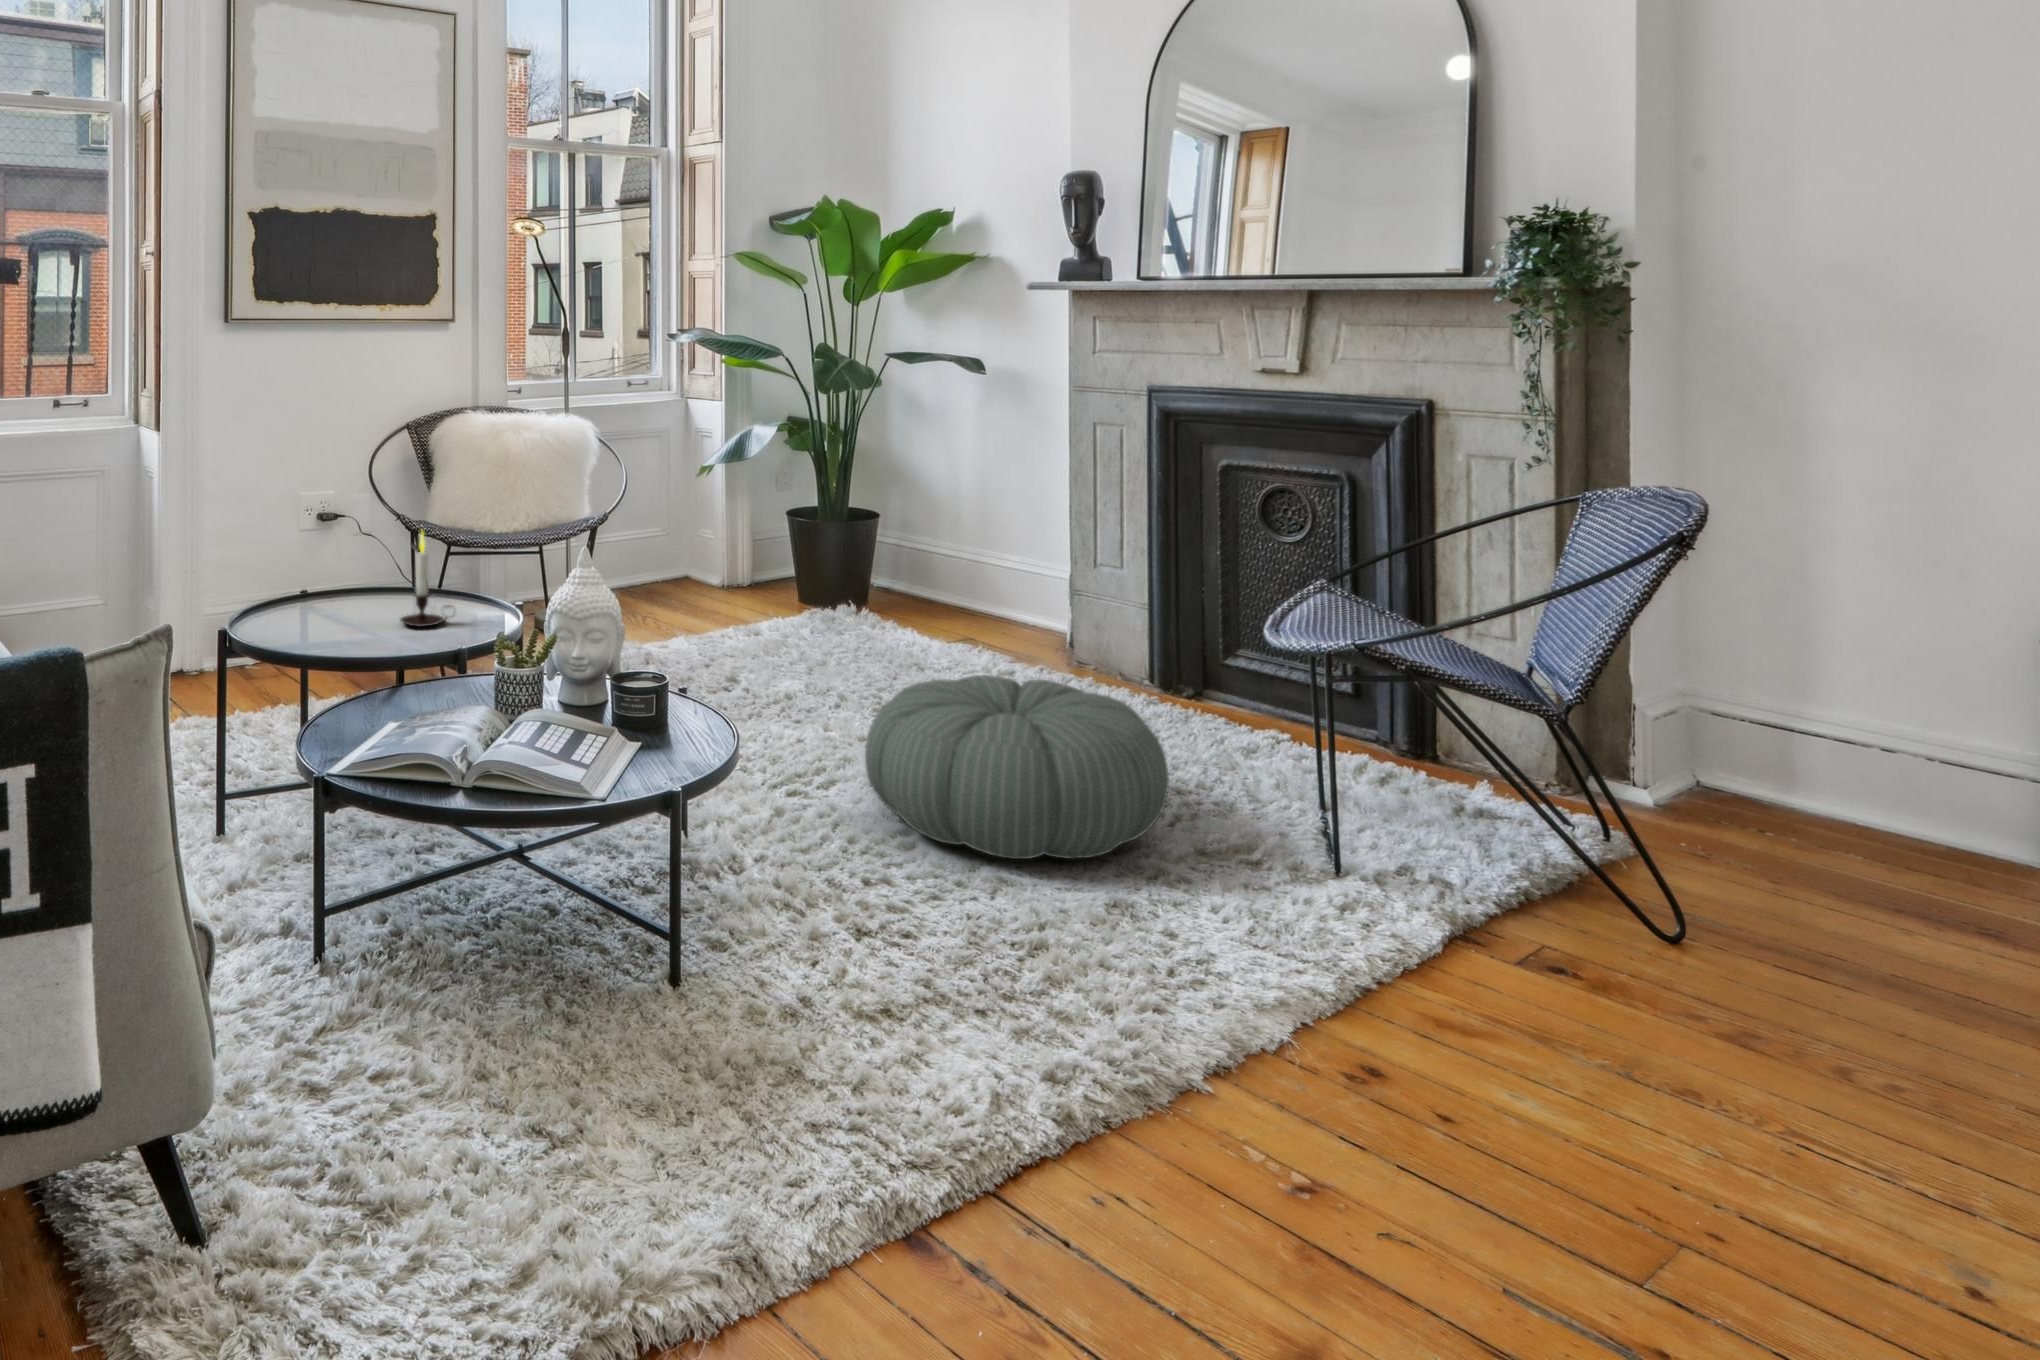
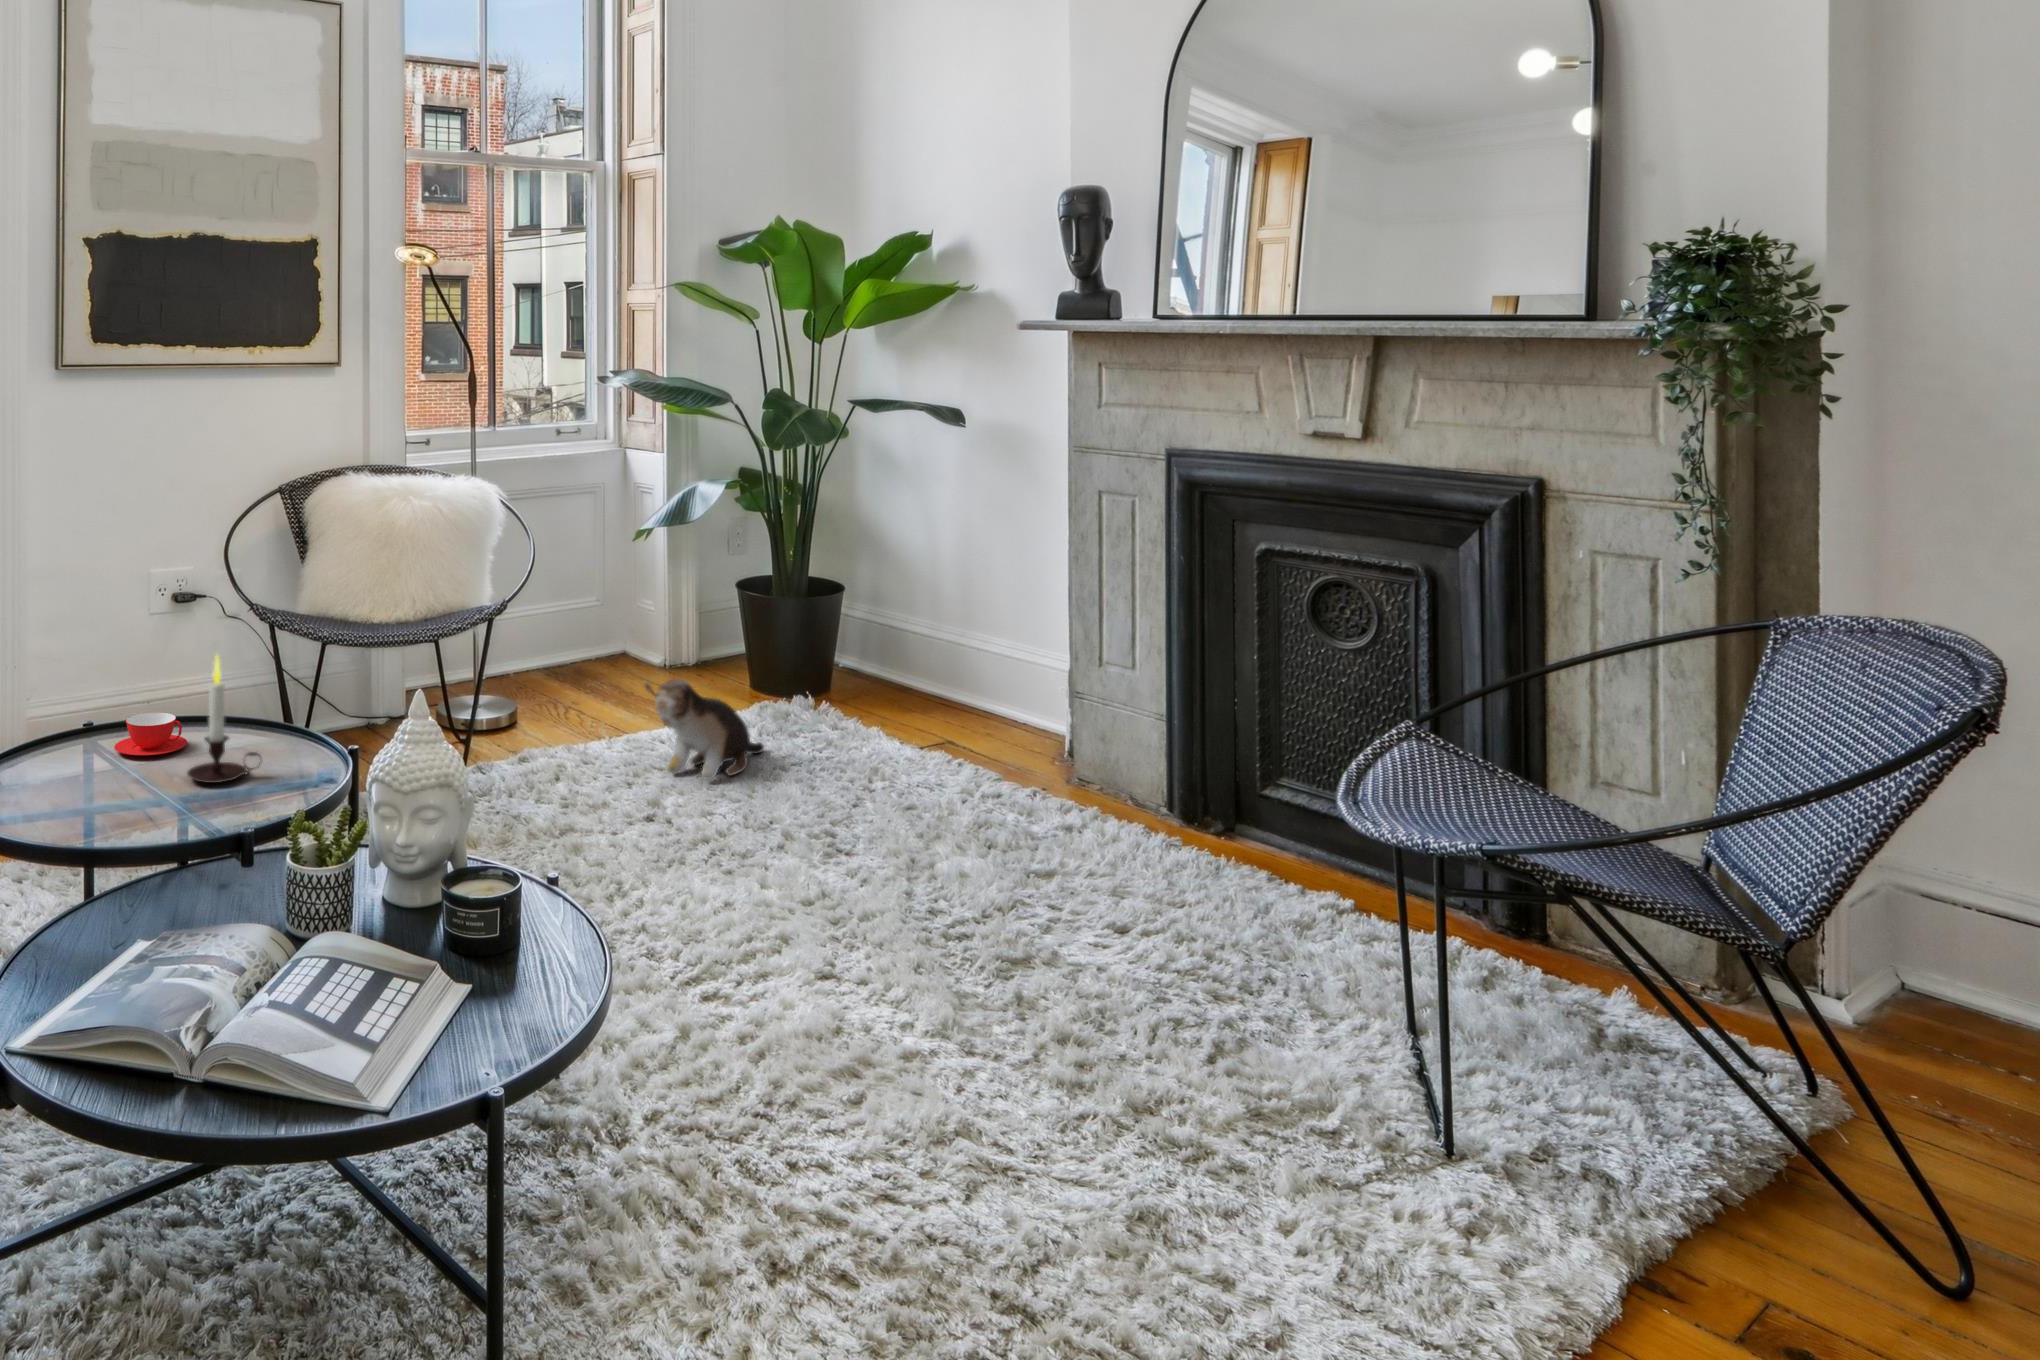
plush toy: none [721,579,818,661] -> present [645,679,764,780]
teacup: none [334,582,389,611] -> present [114,713,187,755]
pouf: present [865,675,1169,859] -> none [801,841,1212,1129]

